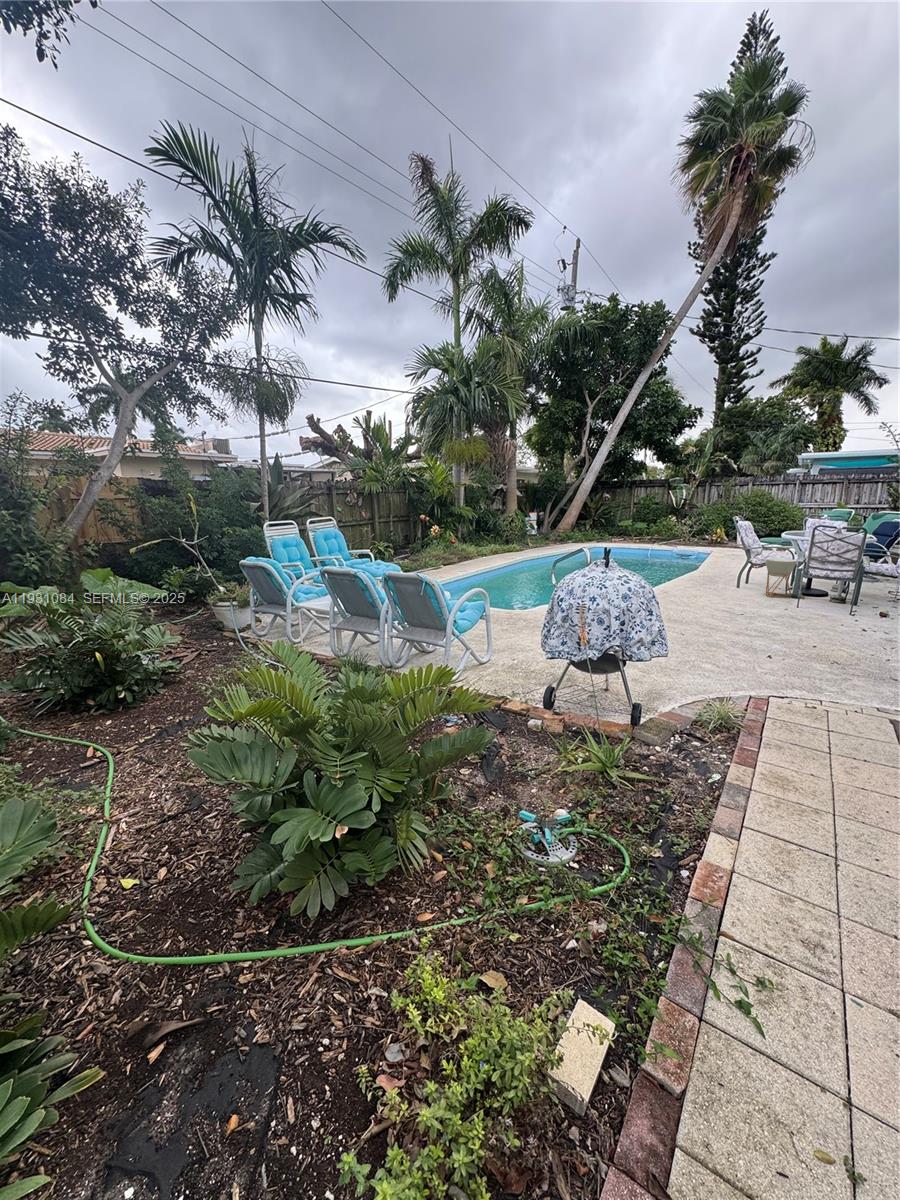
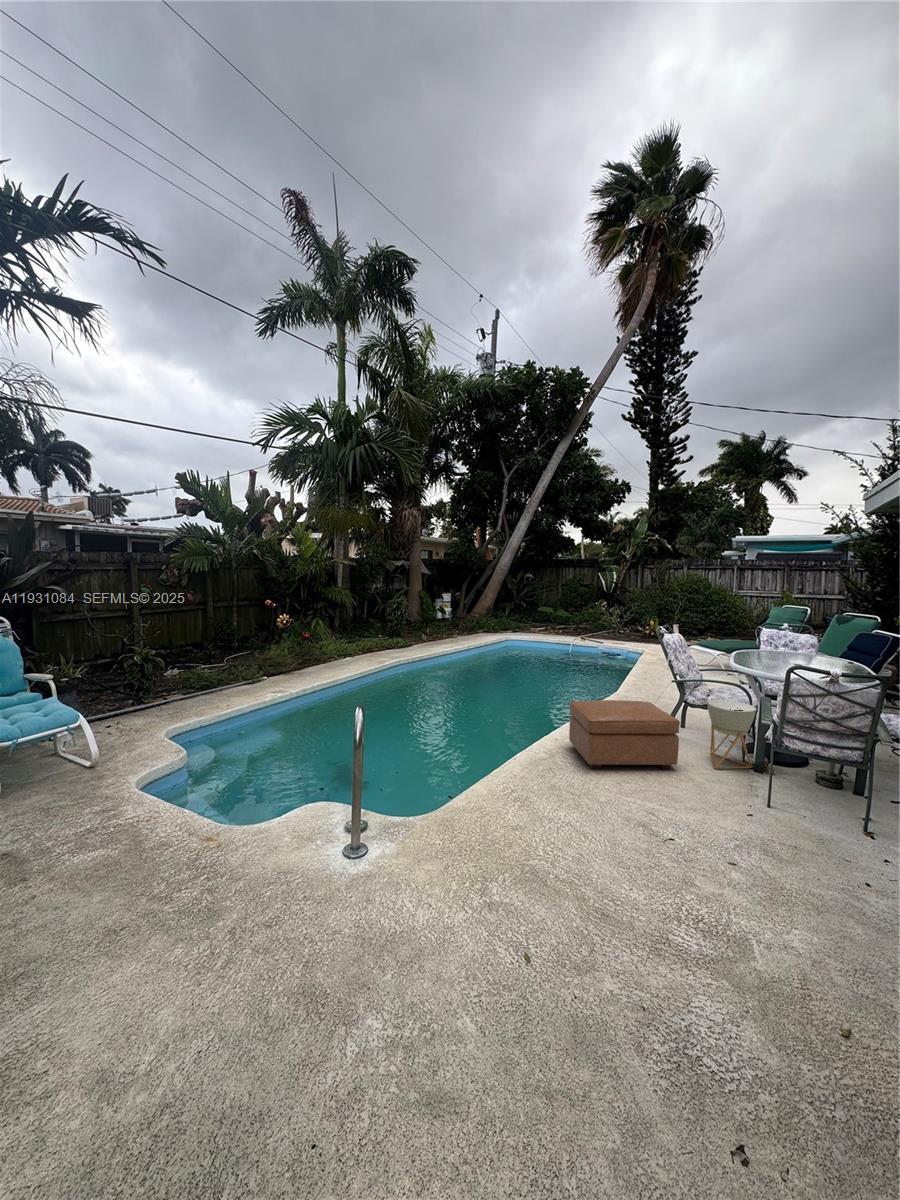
ottoman: none [676,561,748,597] -> present [569,700,680,769]

